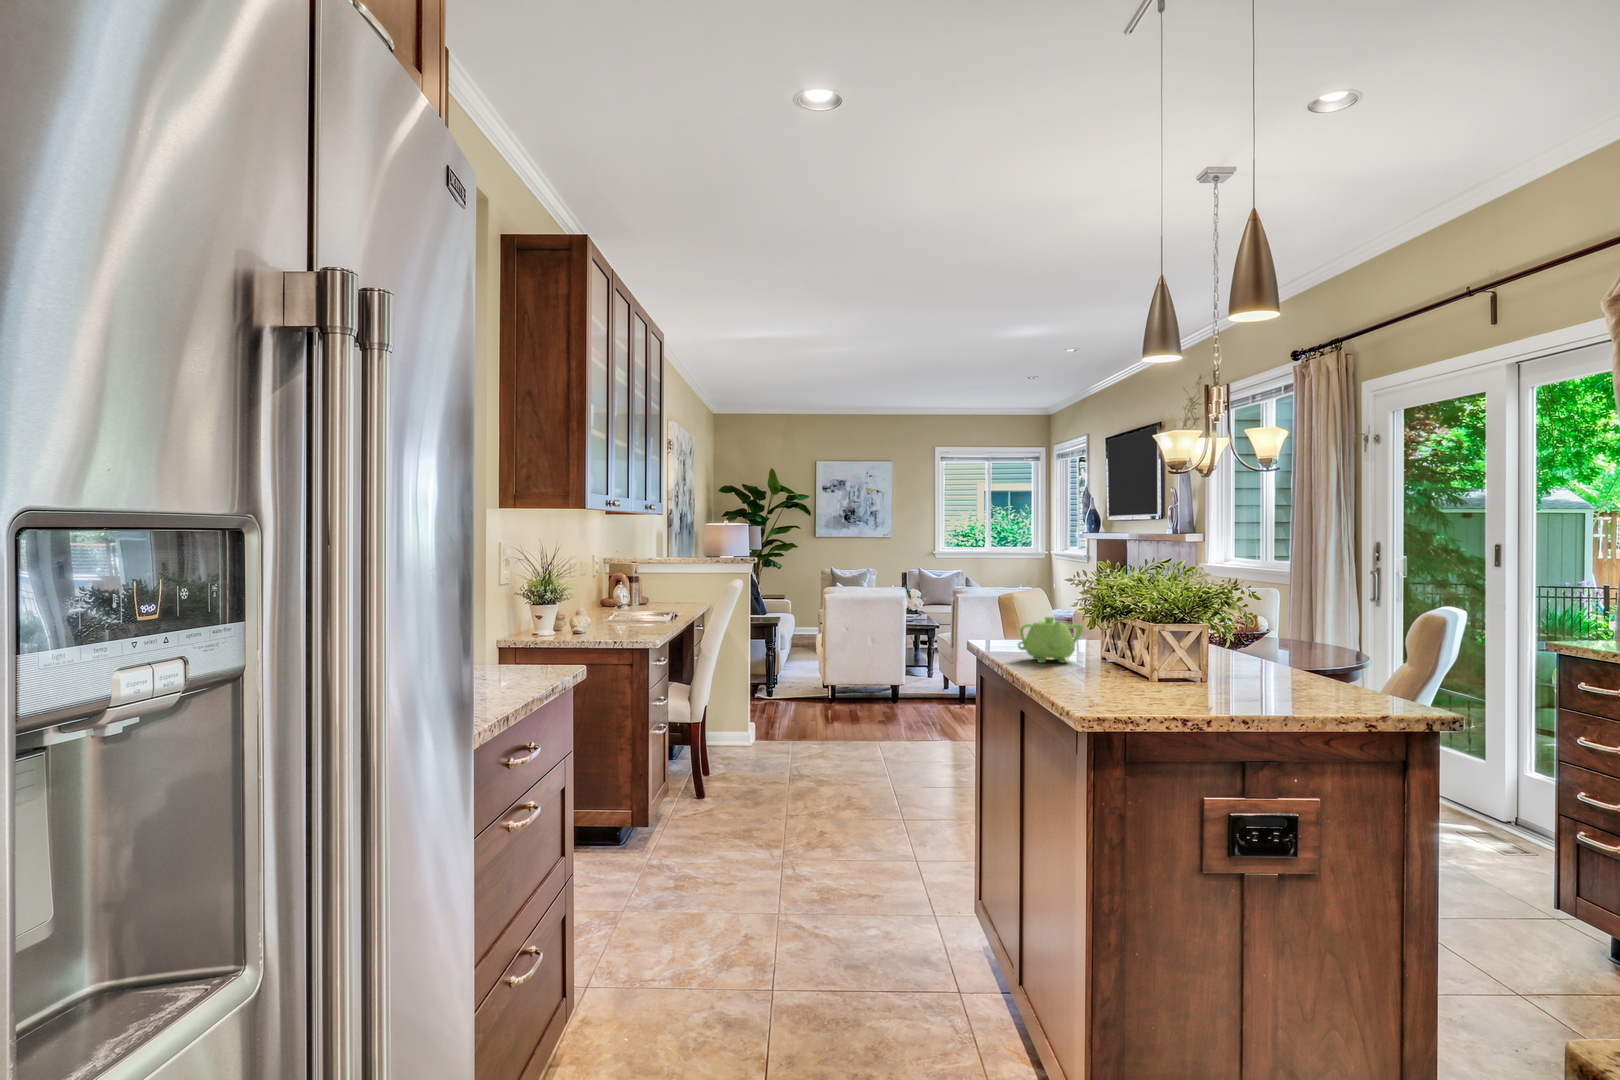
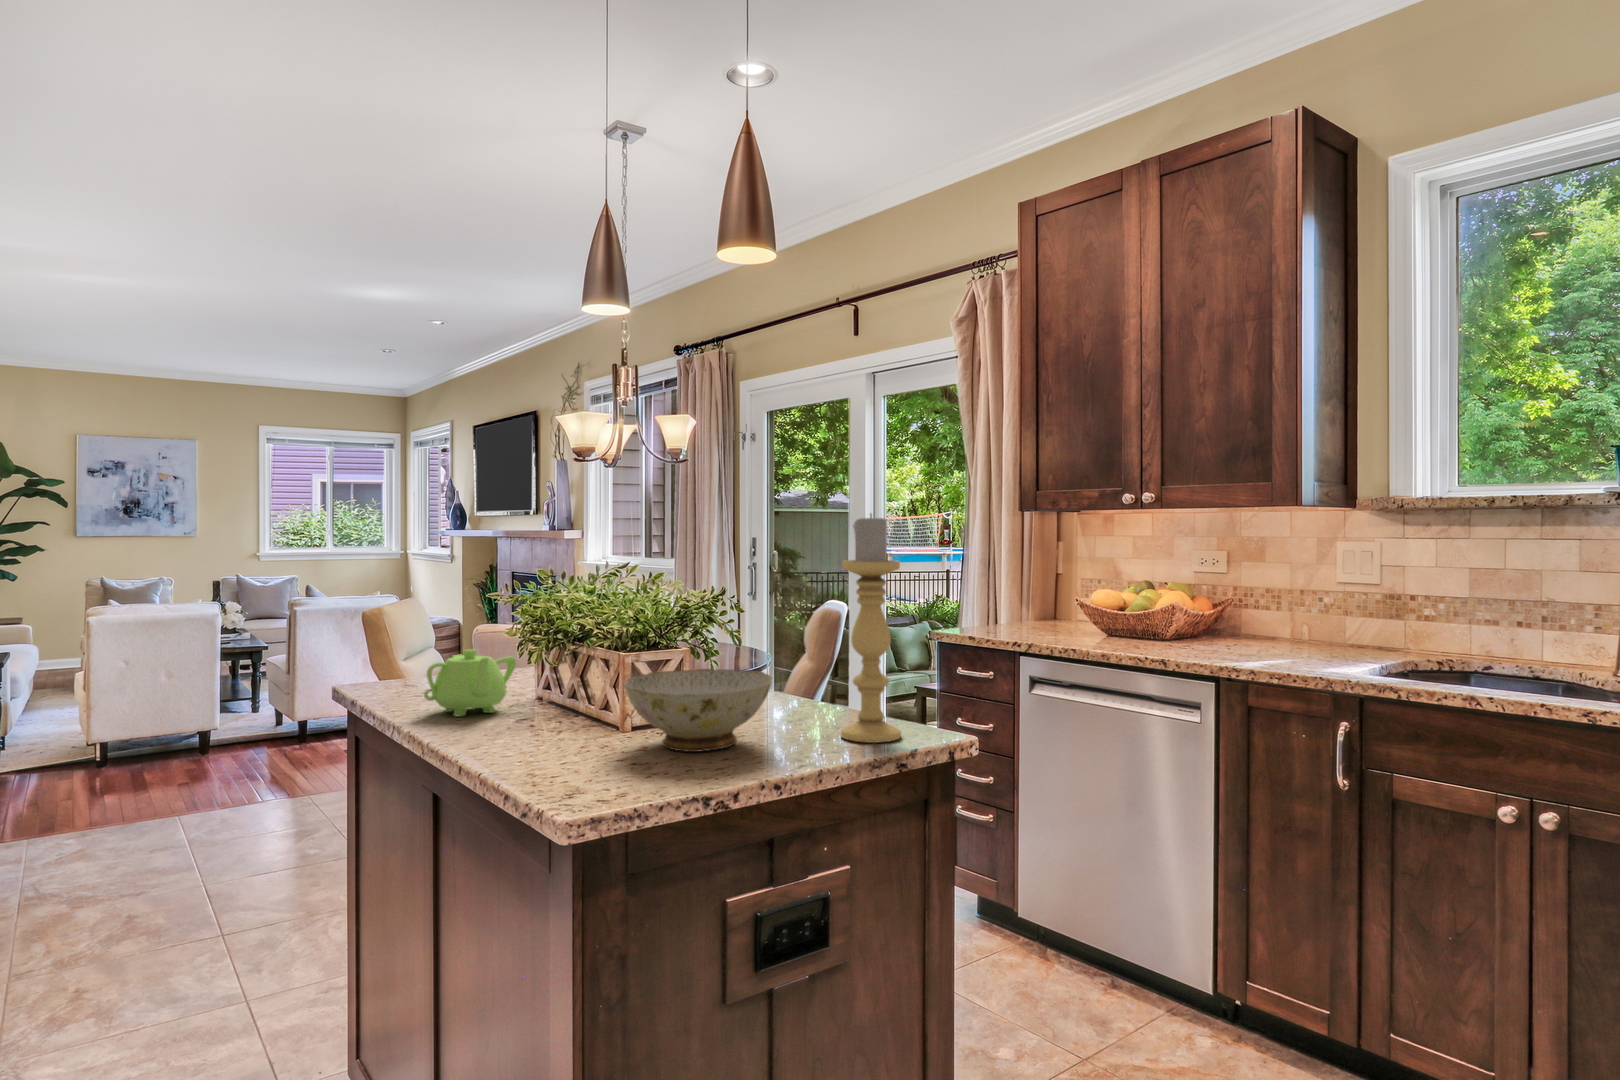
candle holder: none [1330,518,1388,709] -> present [841,514,901,743]
ceramic bowl: none [1145,638,1265,697] -> present [624,669,772,752]

